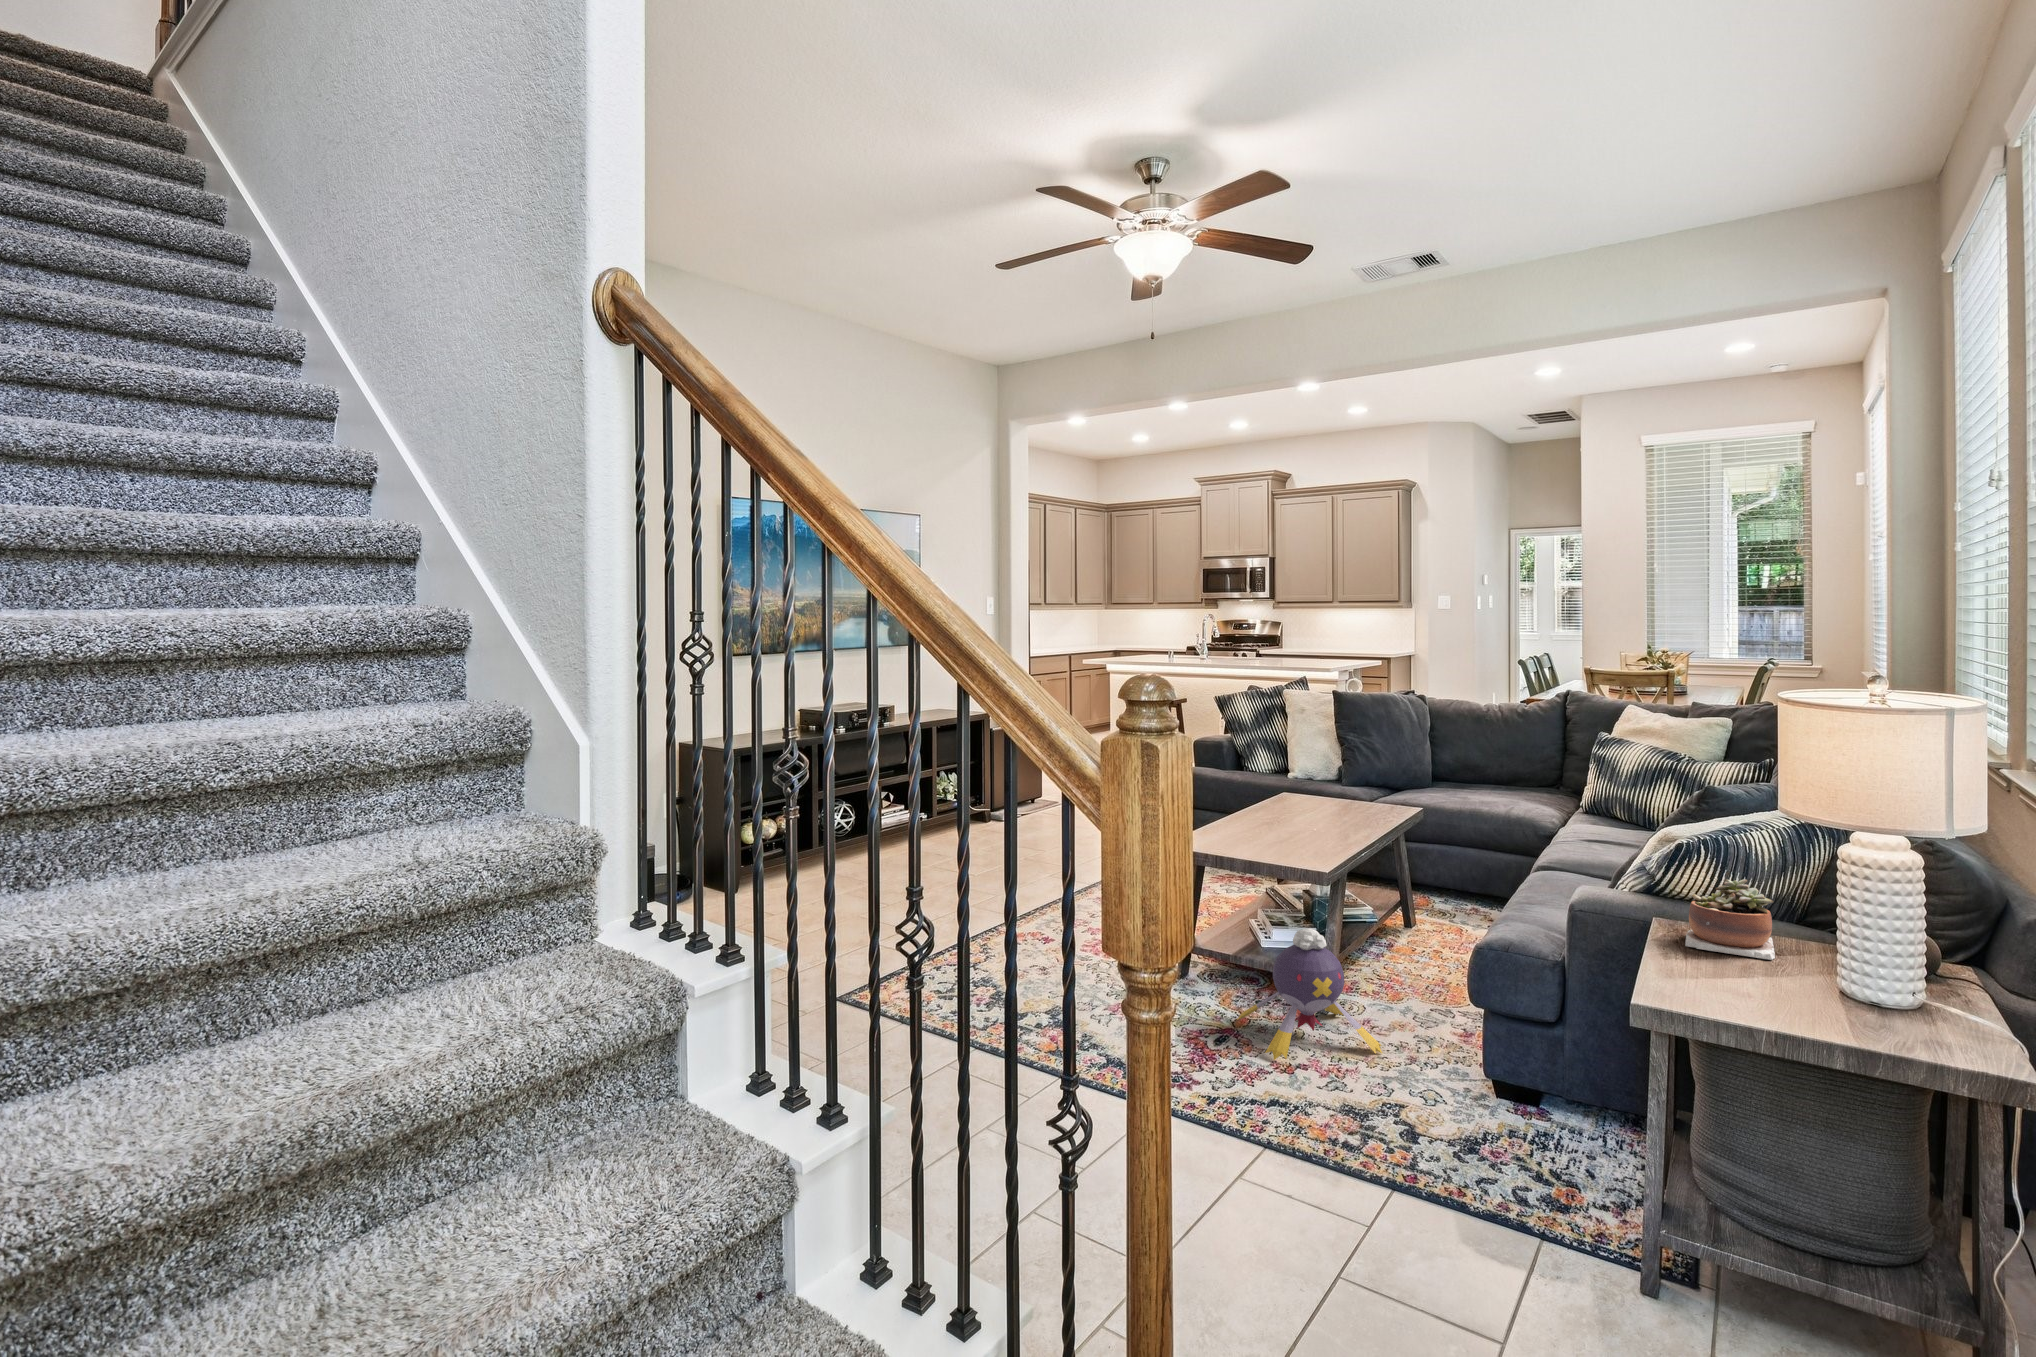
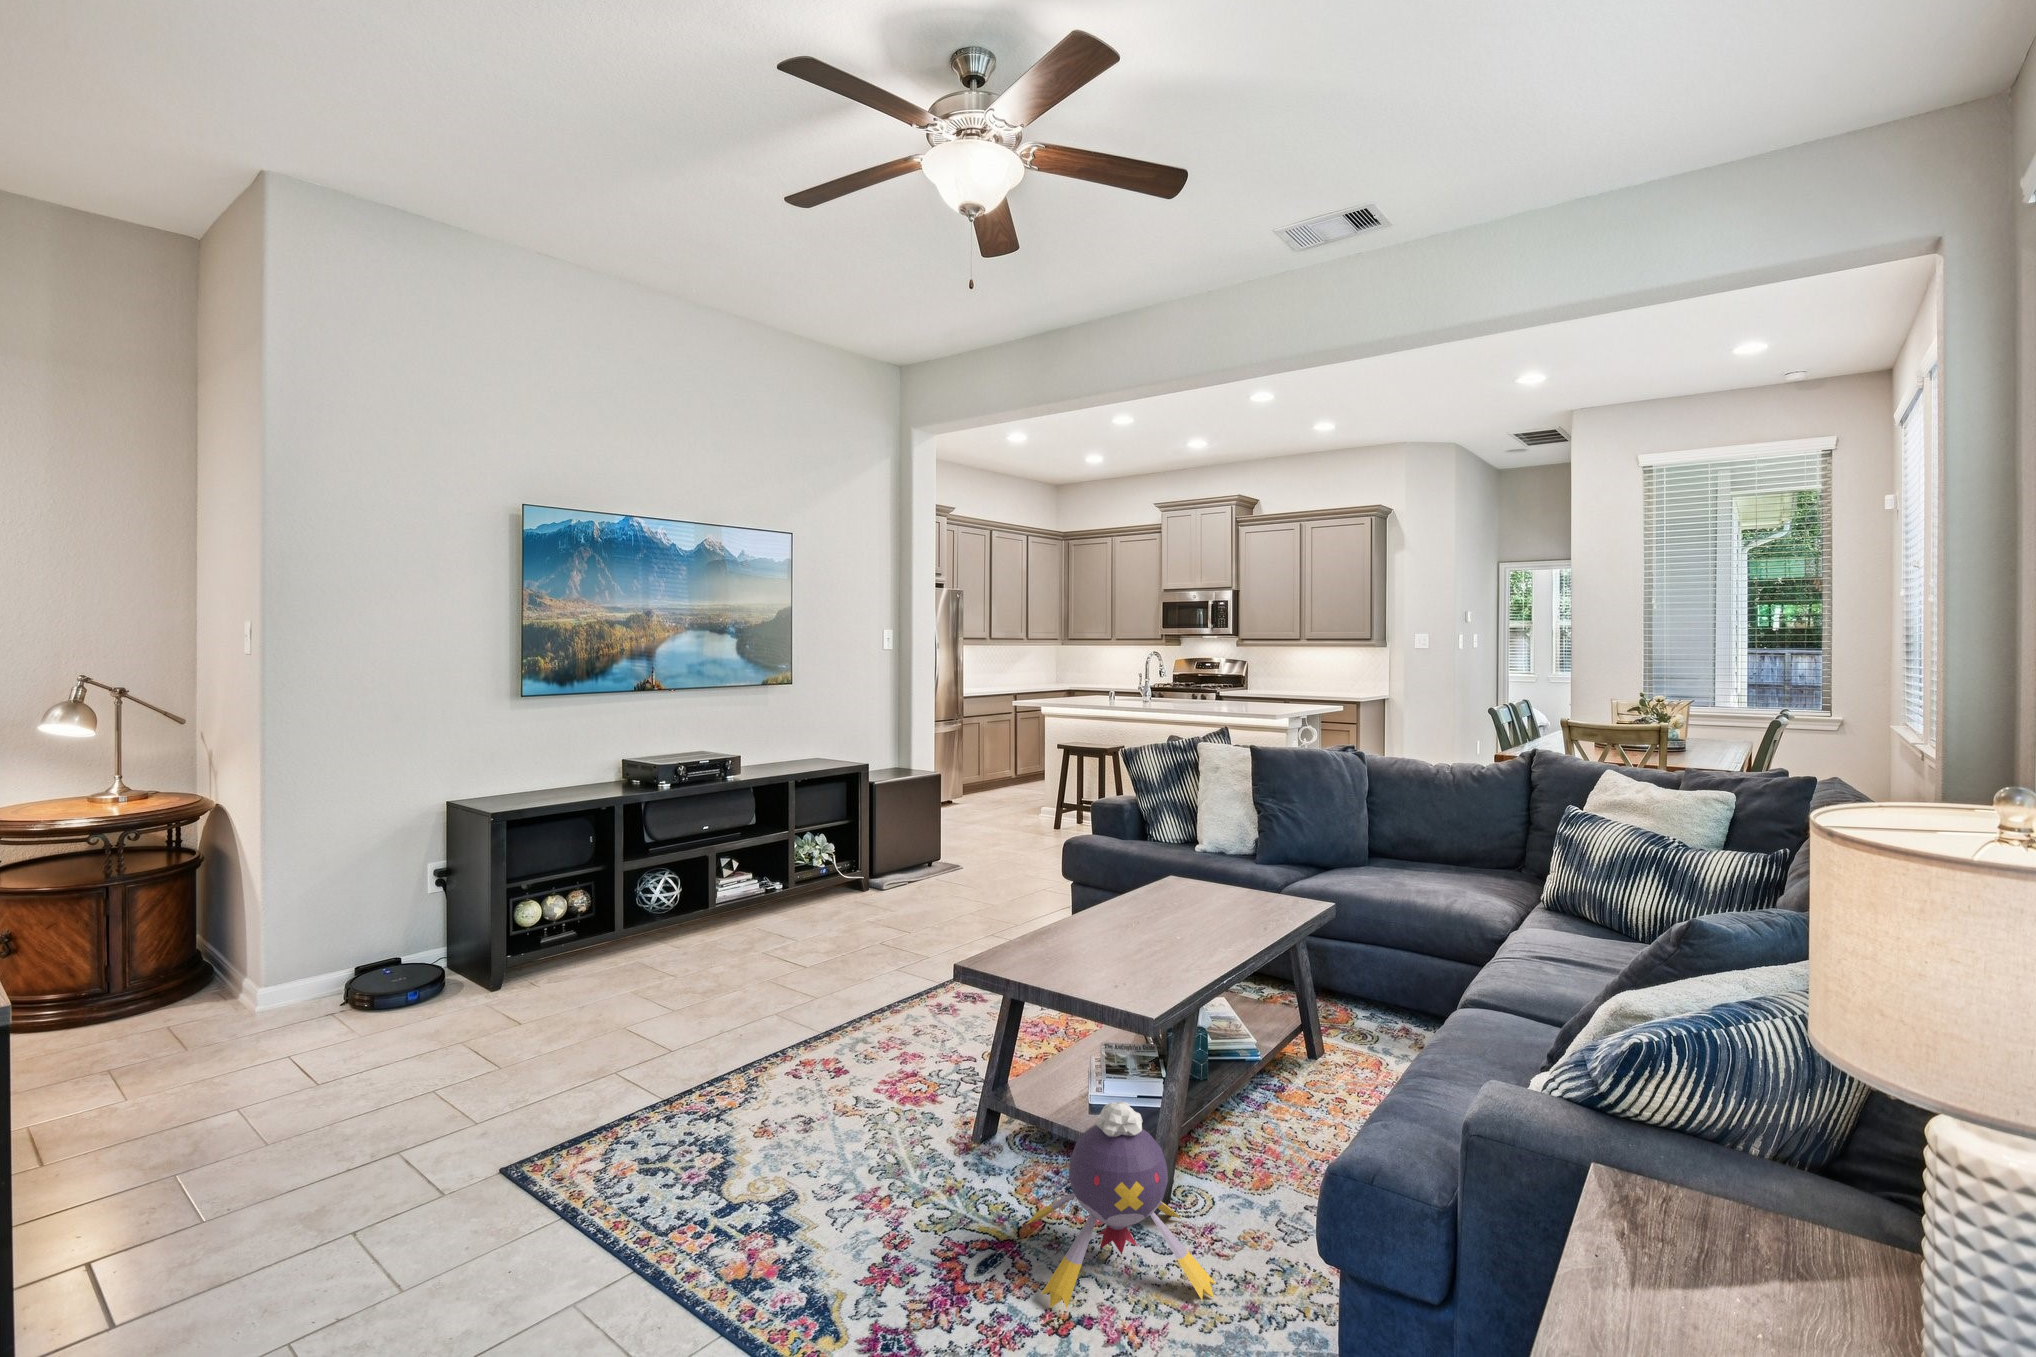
succulent plant: present [1685,879,1775,960] -> none [1632,1129,1792,1306]

